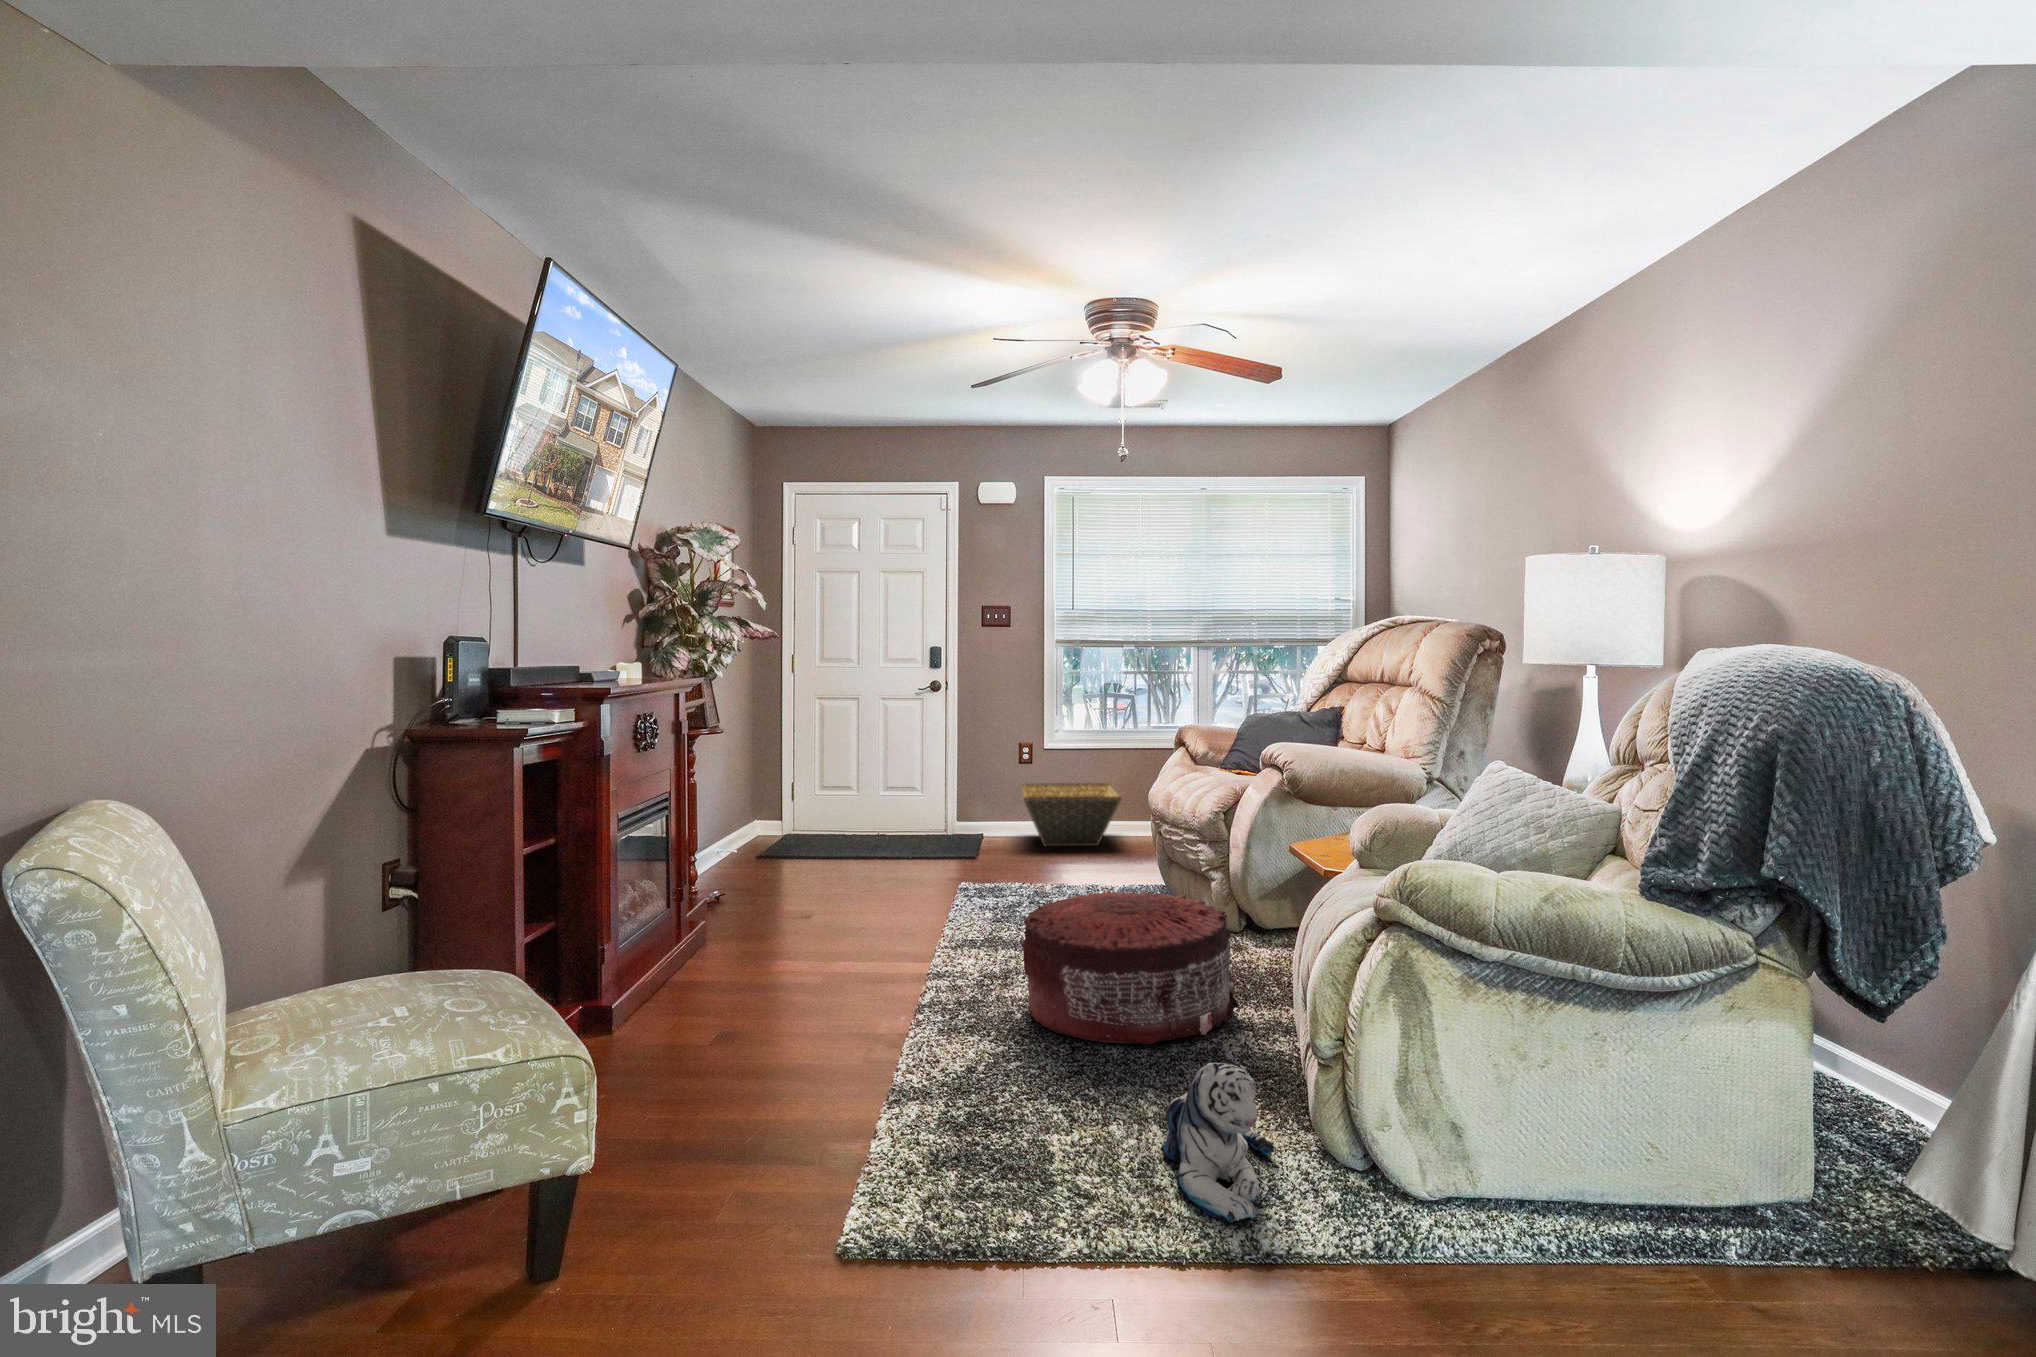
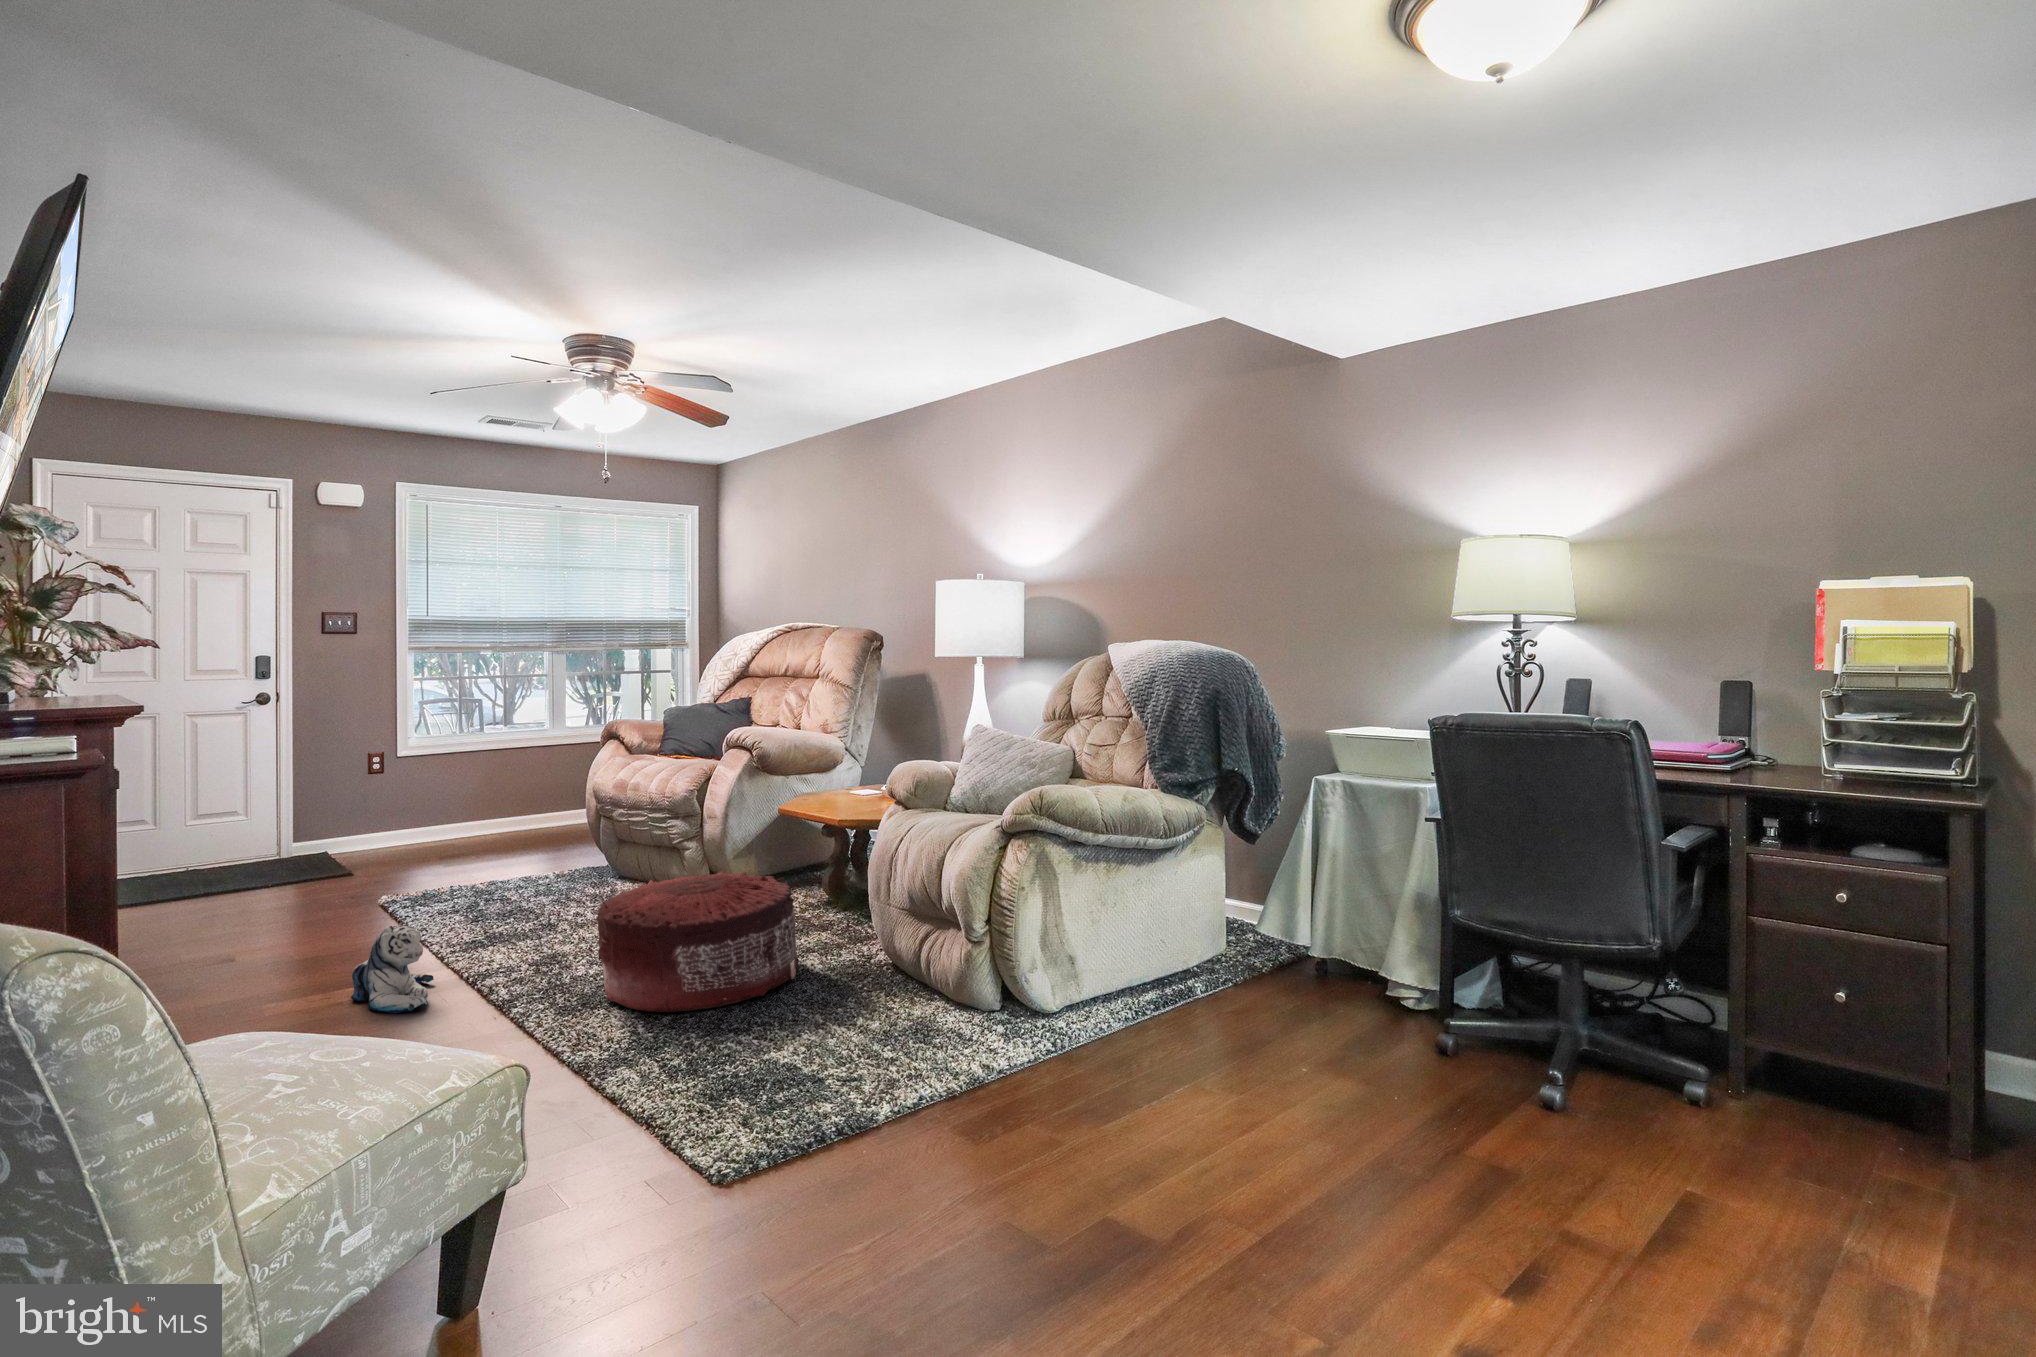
basket: present [1021,783,1122,846] -> none [334,803,488,883]
plush toy: present [1161,1063,1274,1223] -> present [351,925,434,1013]

